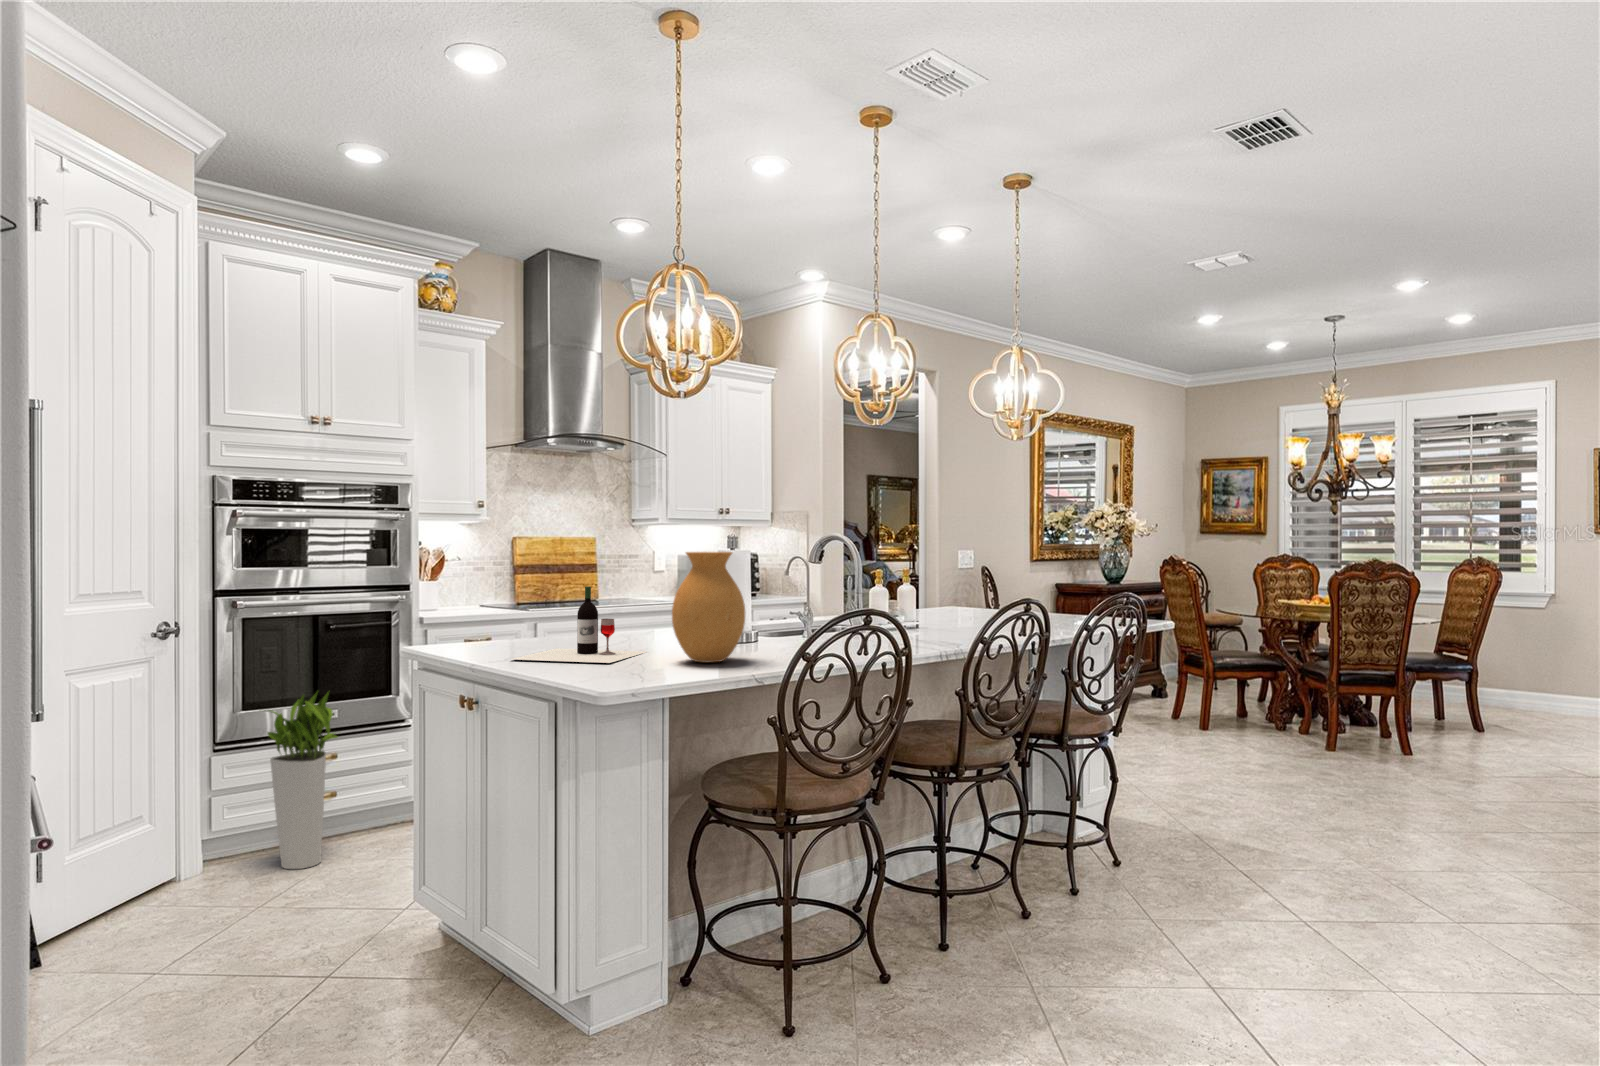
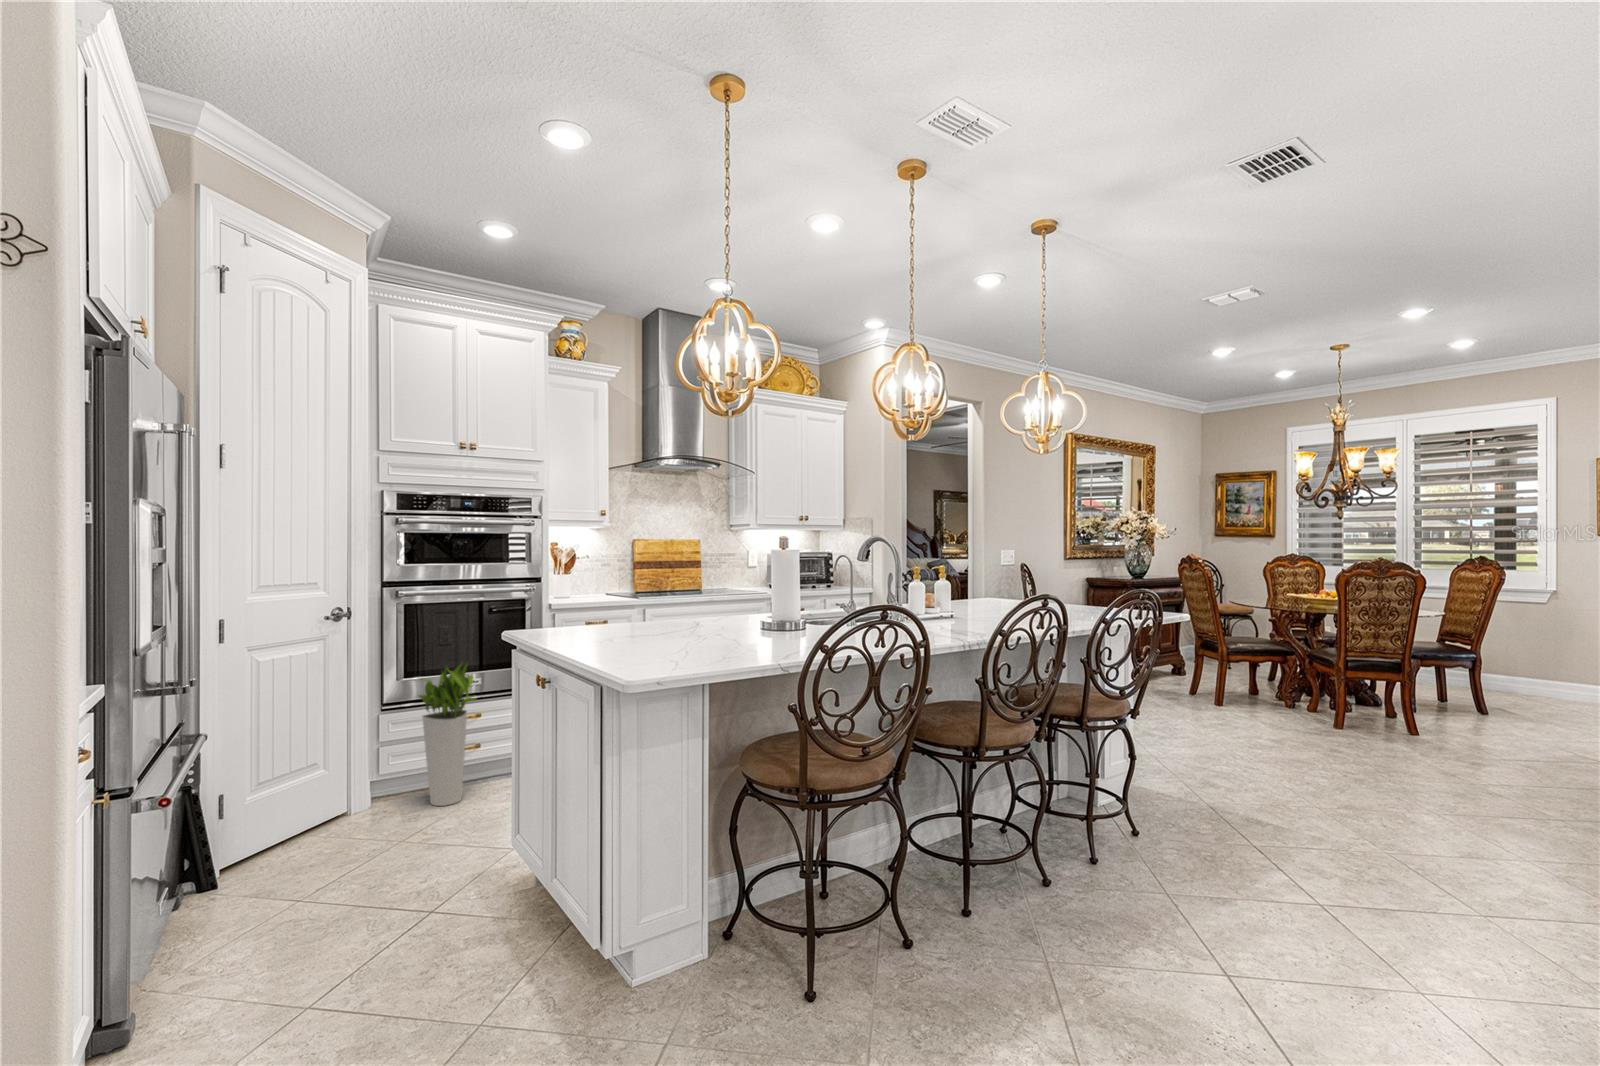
vase: present [672,552,745,663] -> none [708,550,775,651]
wine bottle: present [512,586,646,663] -> none [571,581,701,650]

